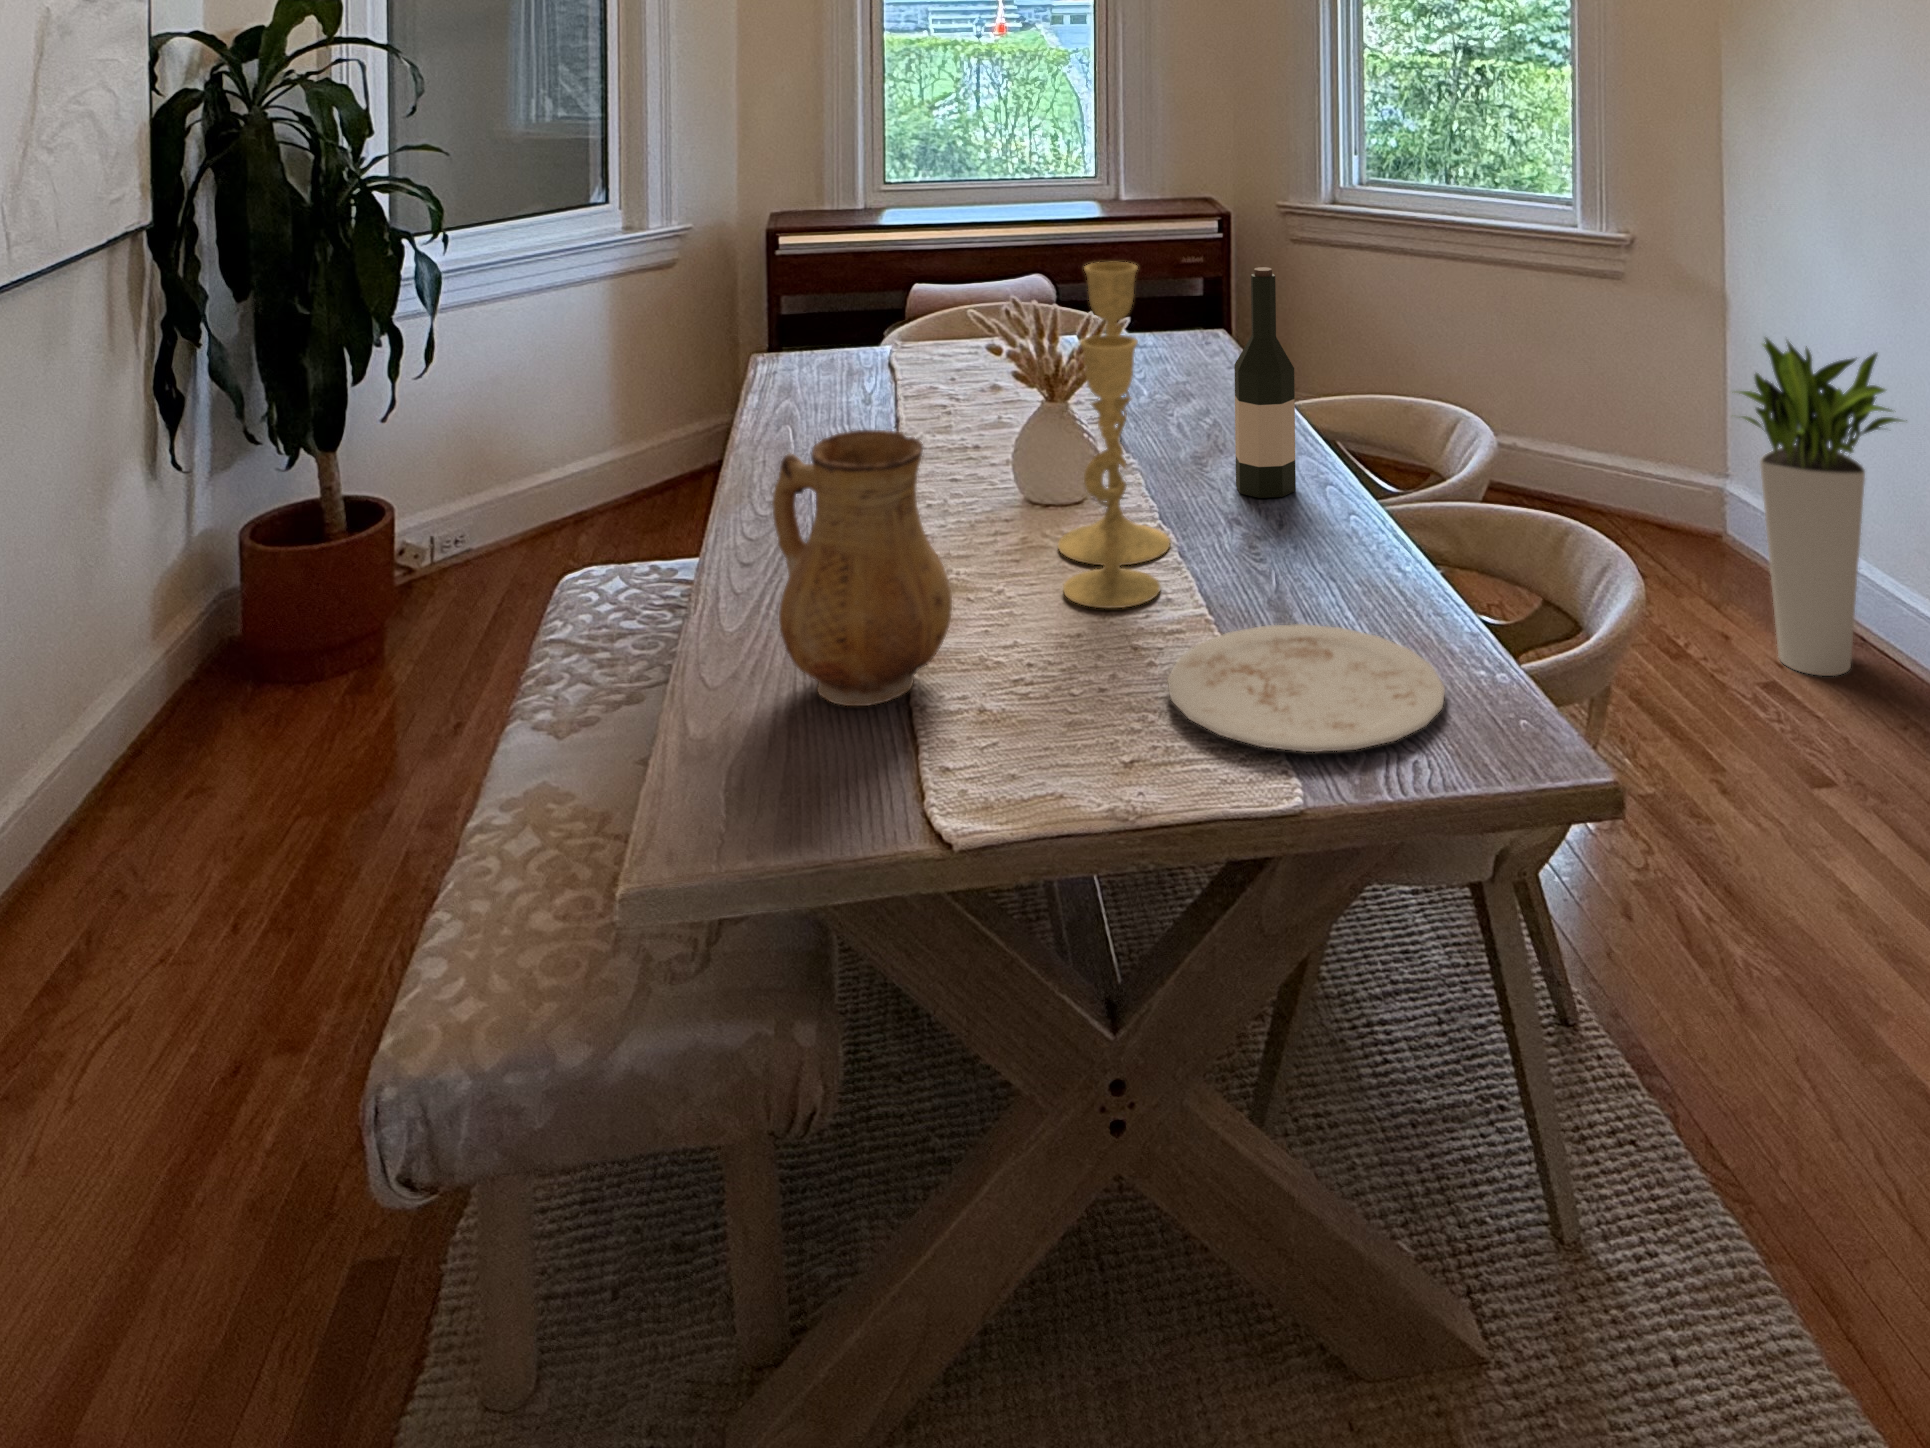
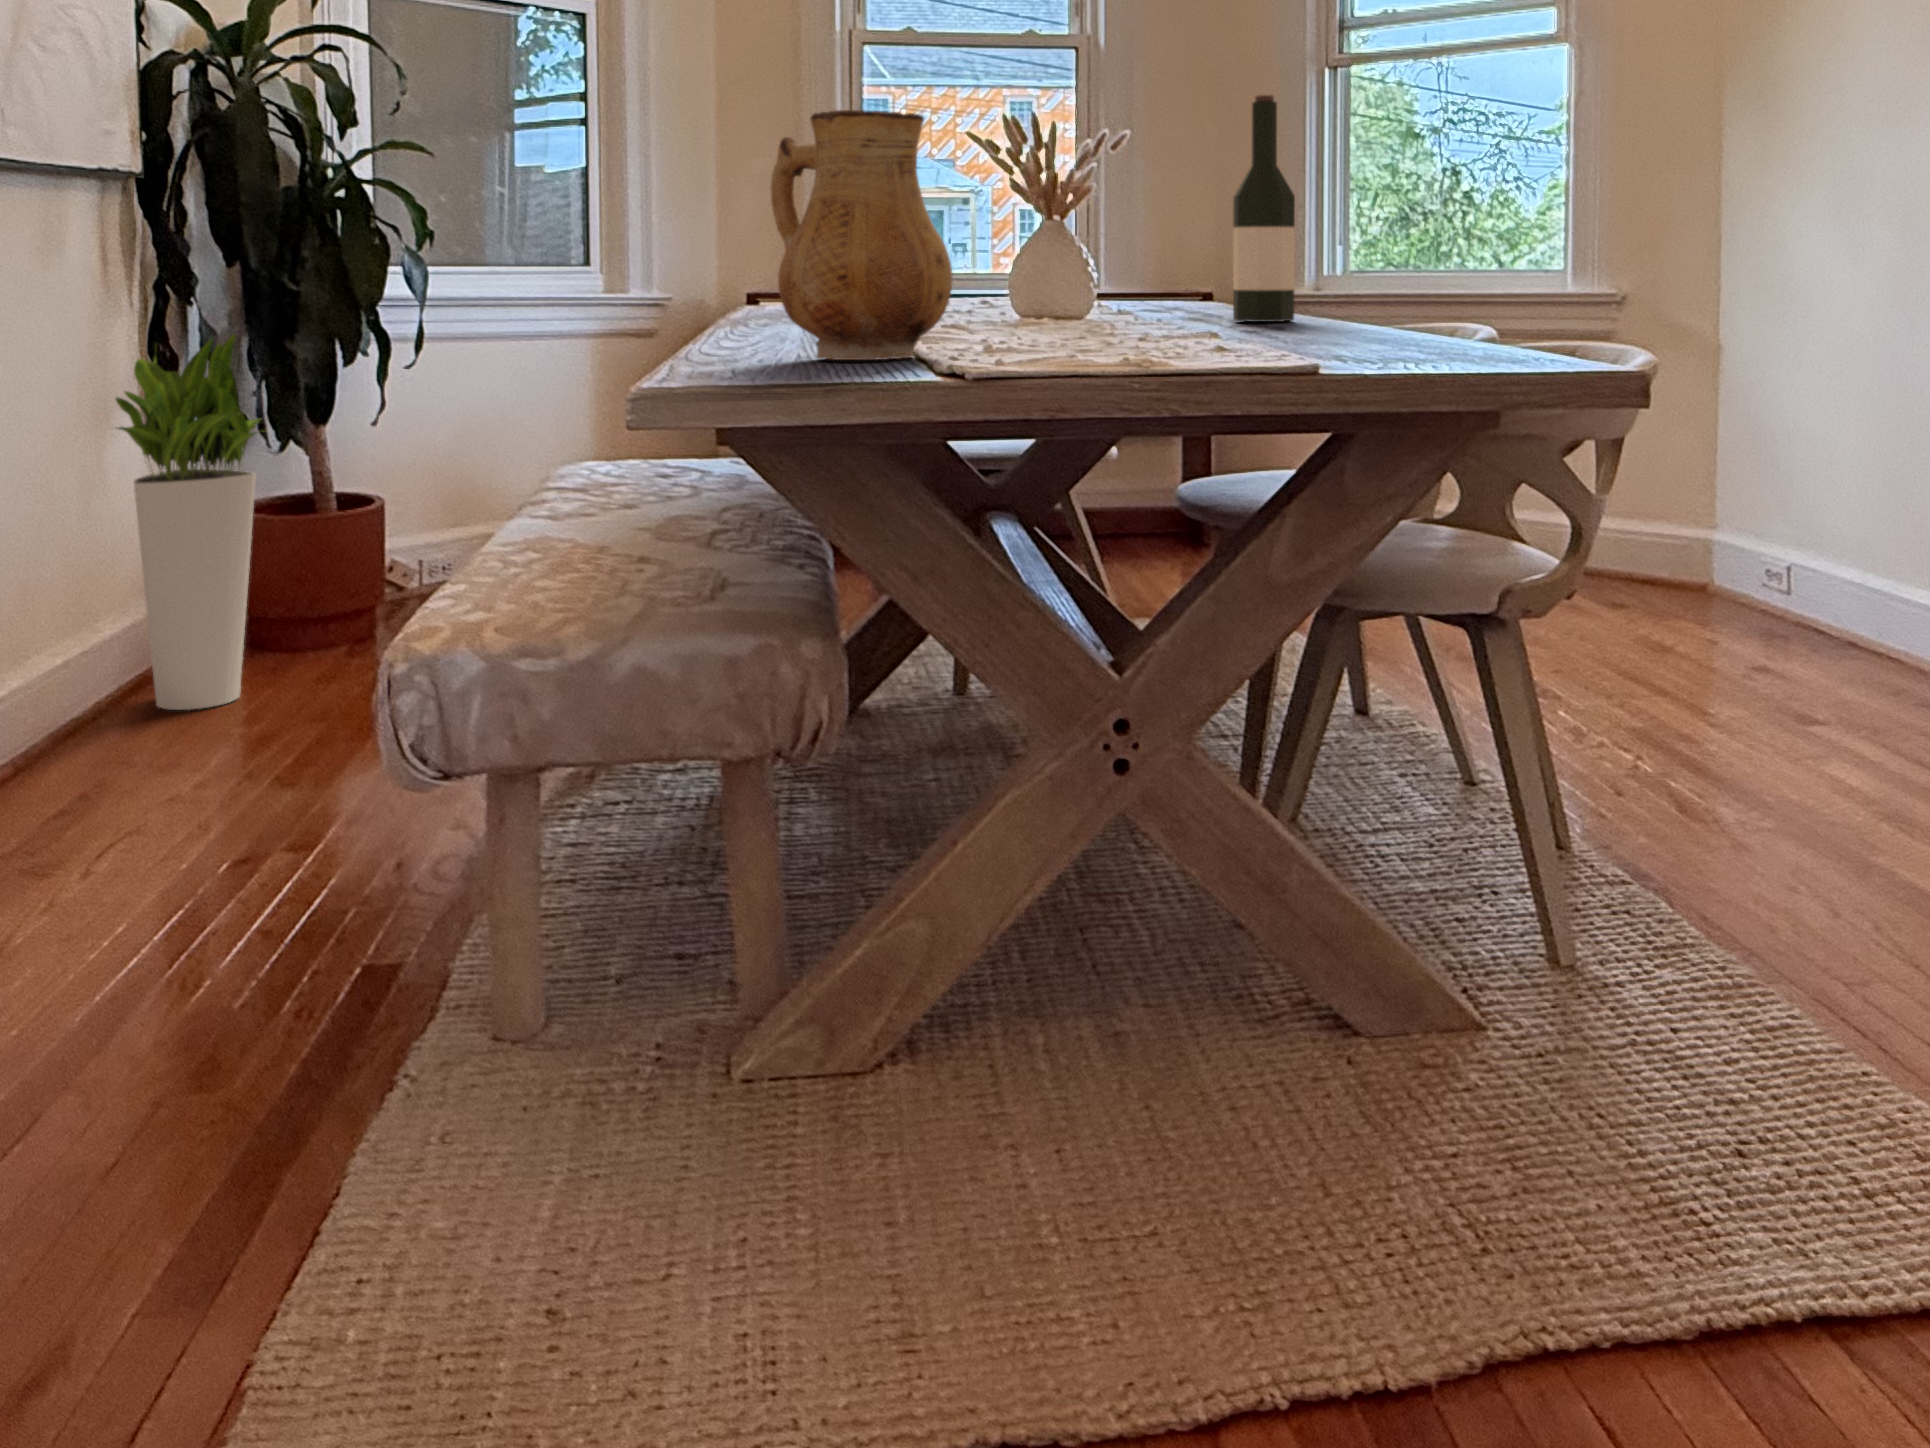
candlestick: present [1058,262,1170,608] -> none [1054,44,1168,340]
planter: present [1739,338,1903,676] -> present [115,334,260,710]
plate: present [1167,624,1445,752] -> none [1171,332,1457,357]

